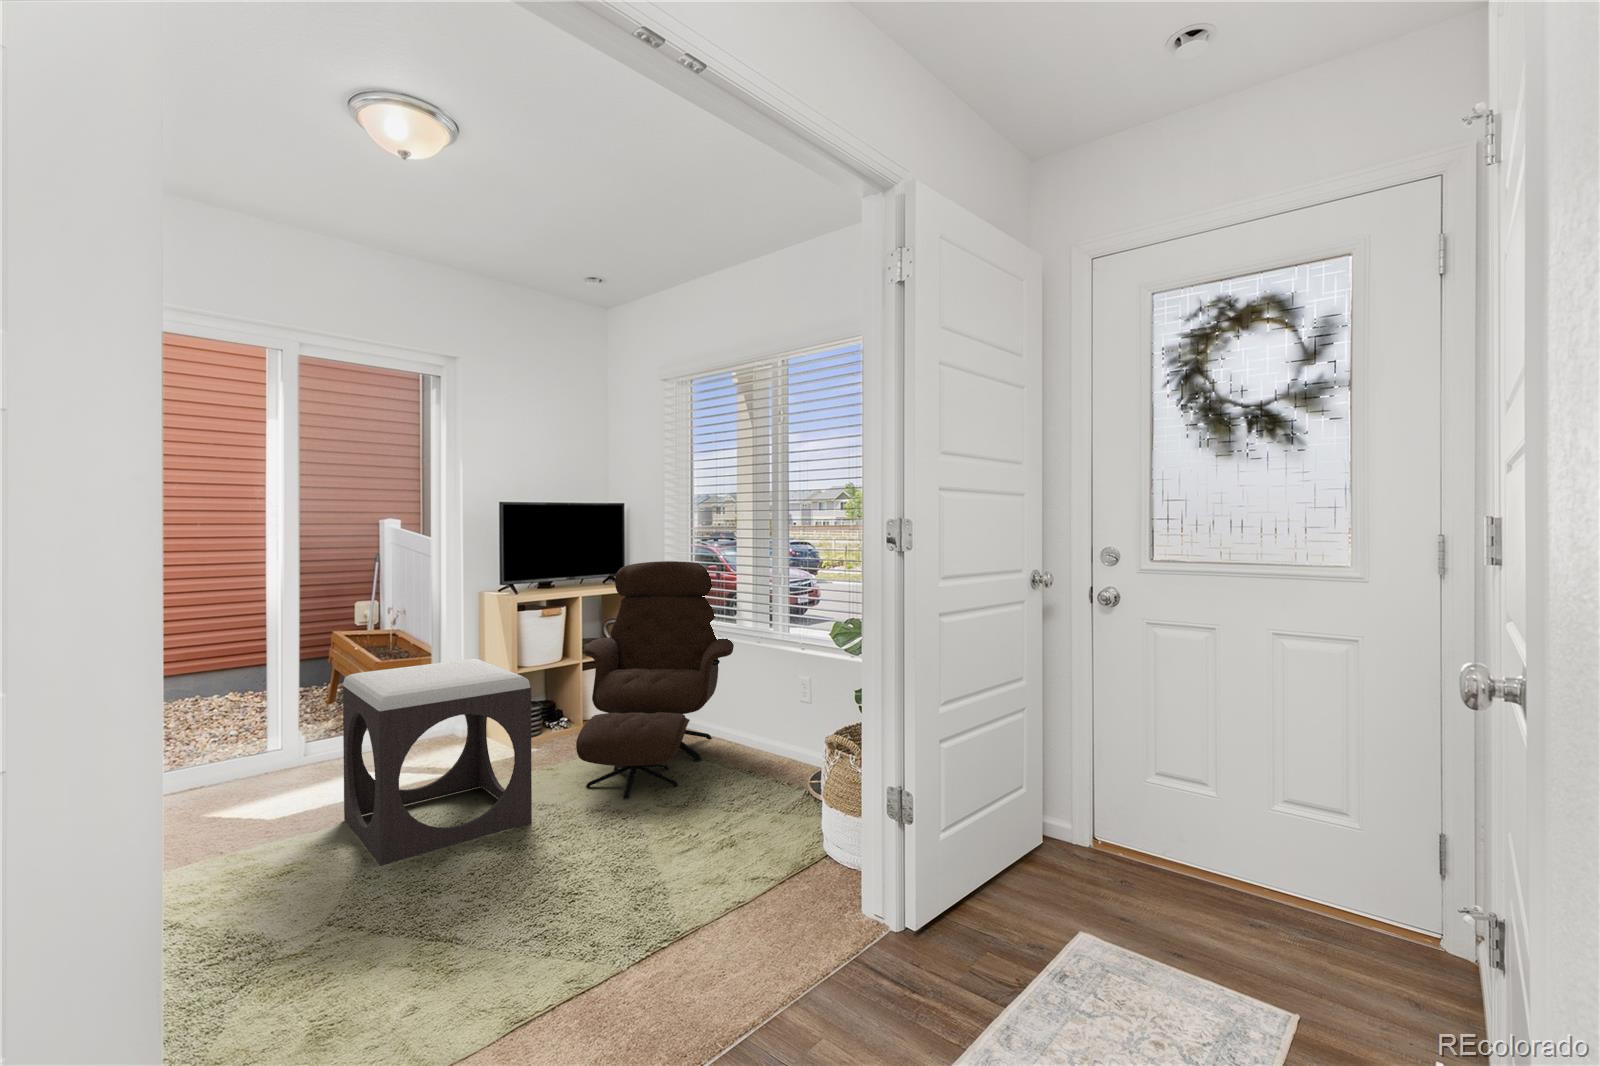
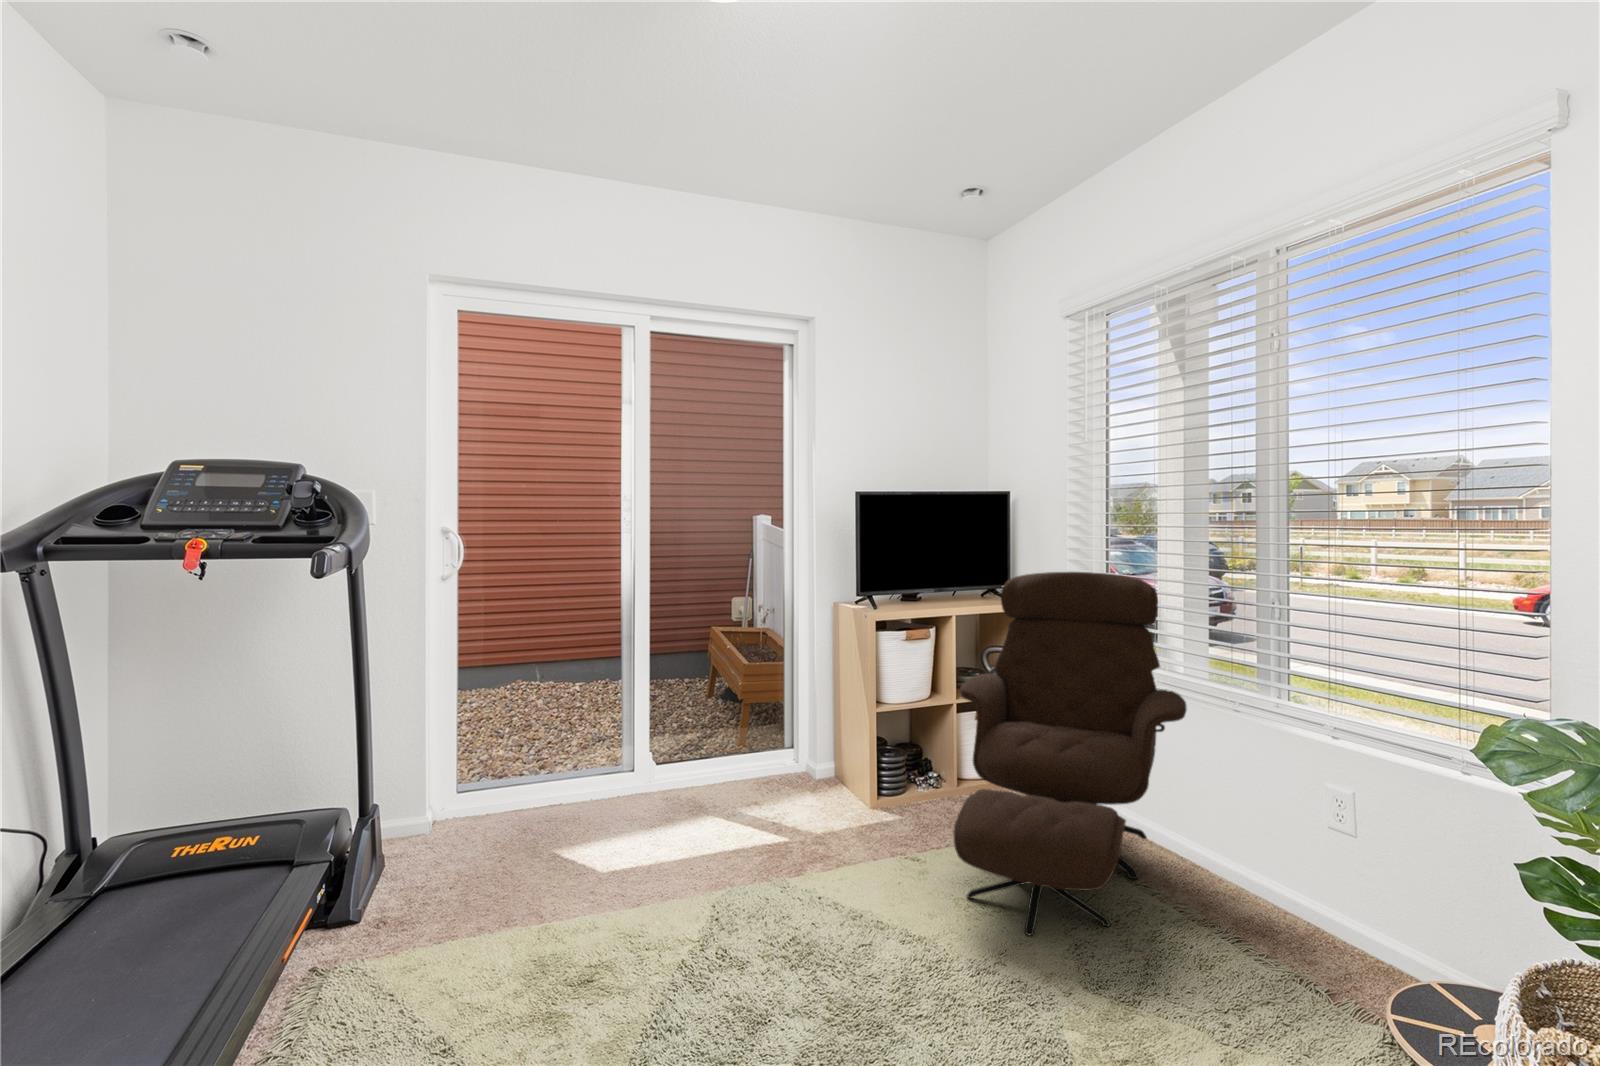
footstool: present [343,659,532,866] -> none [668,696,892,986]

